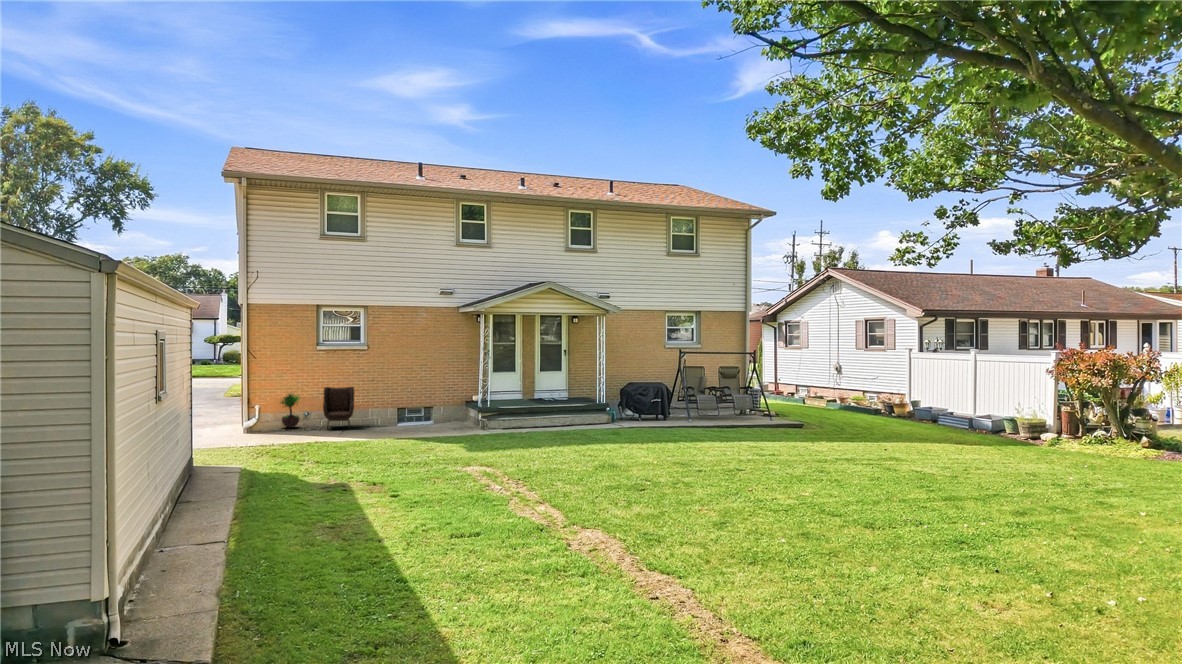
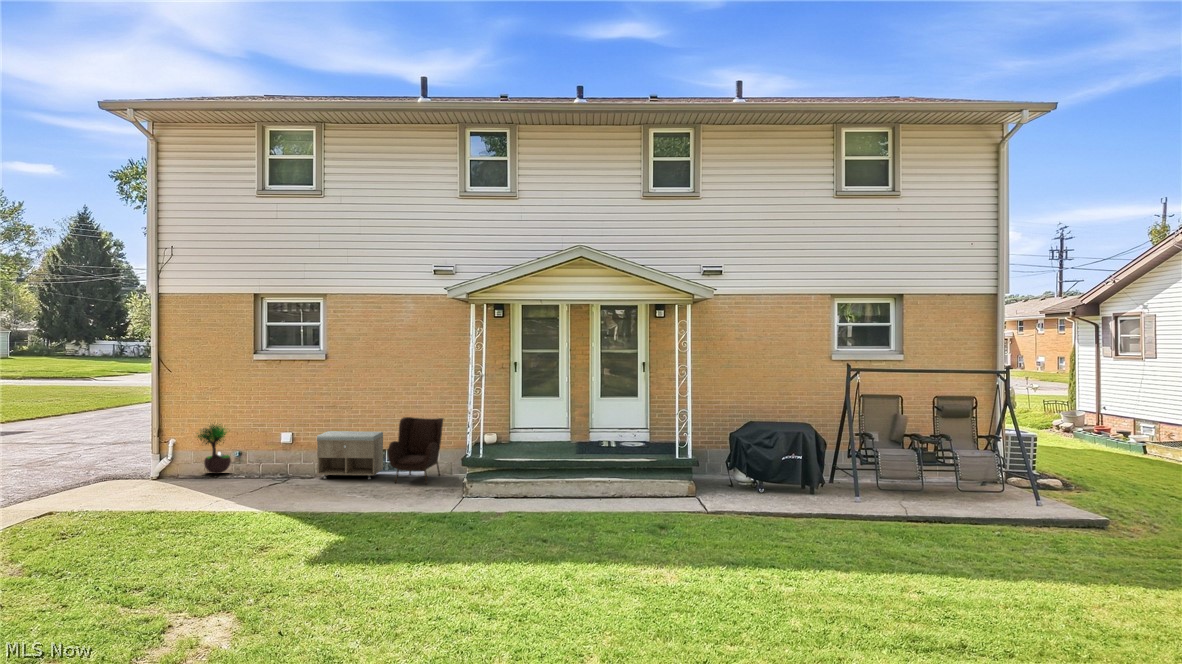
armchair: present [323,387,354,429] -> present [388,417,443,484]
storage bench: none [368,396,408,427] -> present [317,431,383,479]

